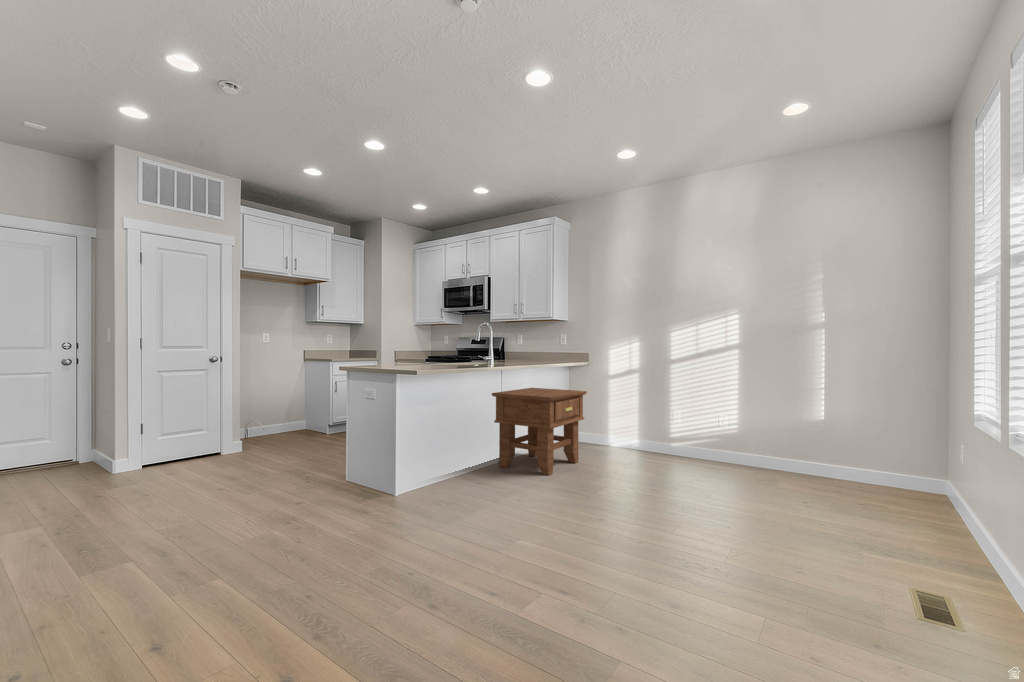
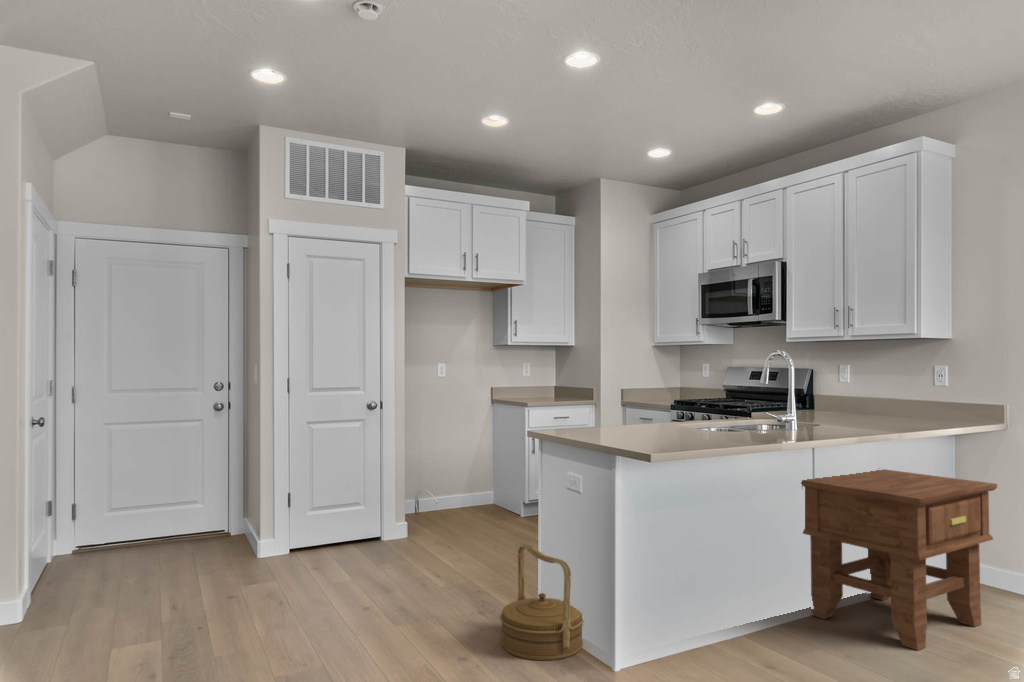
woven basket: none [317,438,372,504] -> present [500,544,584,660]

